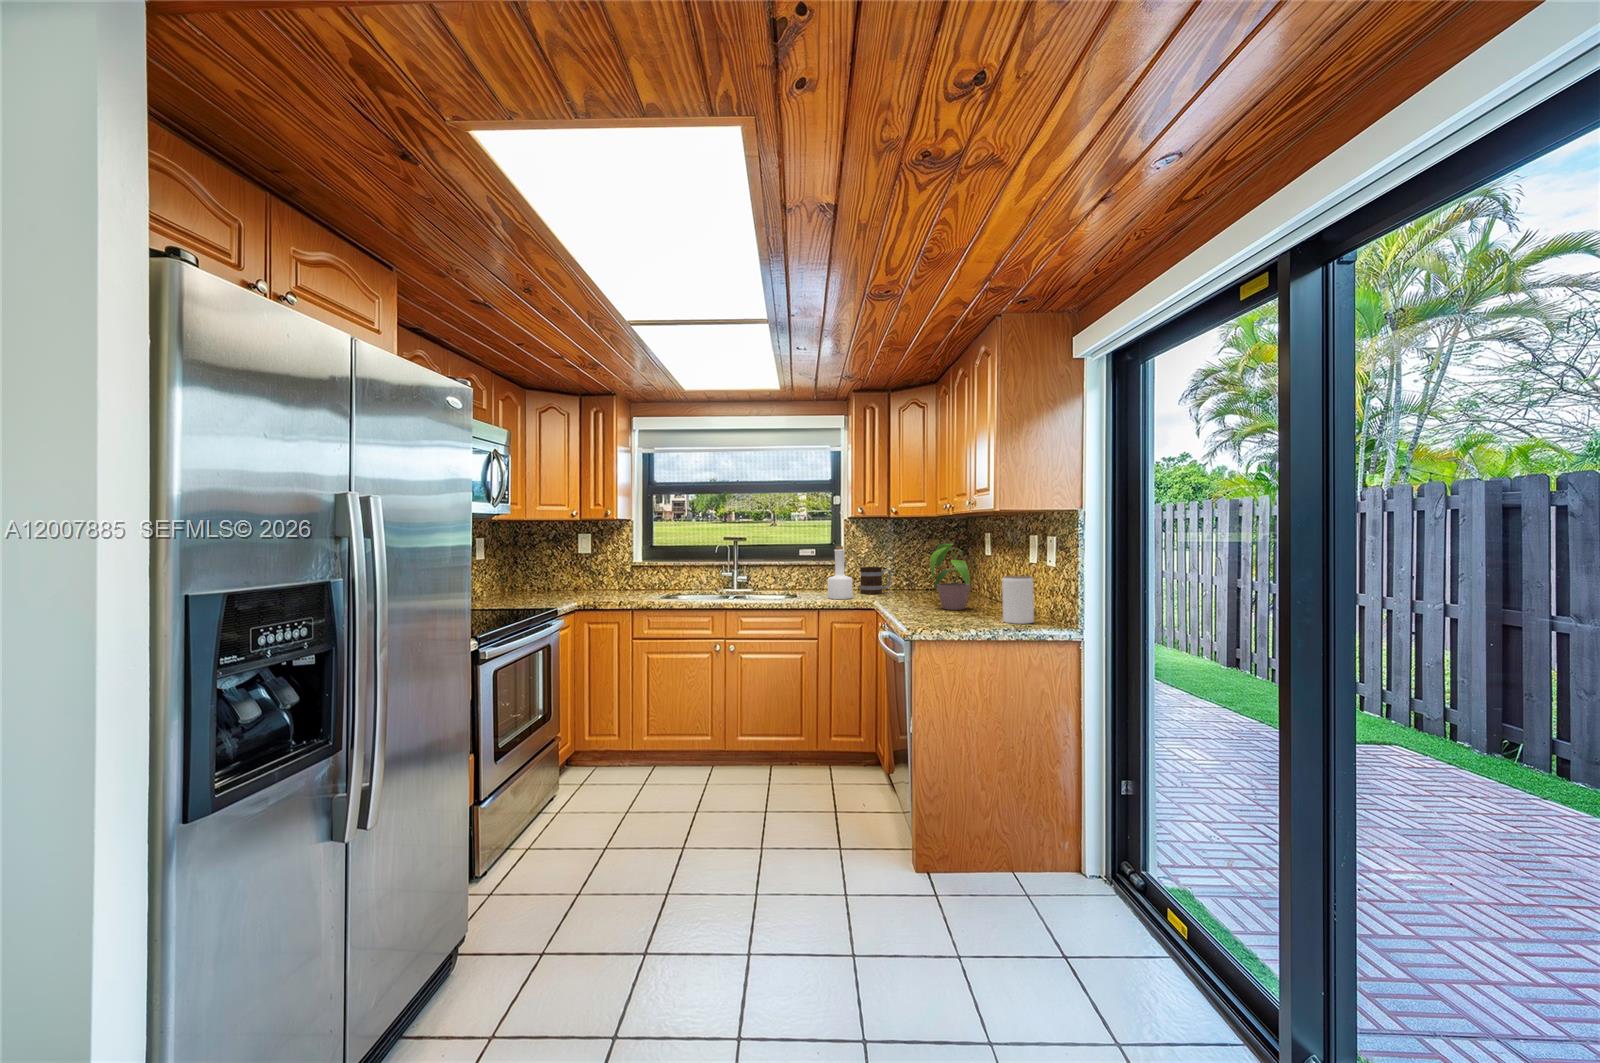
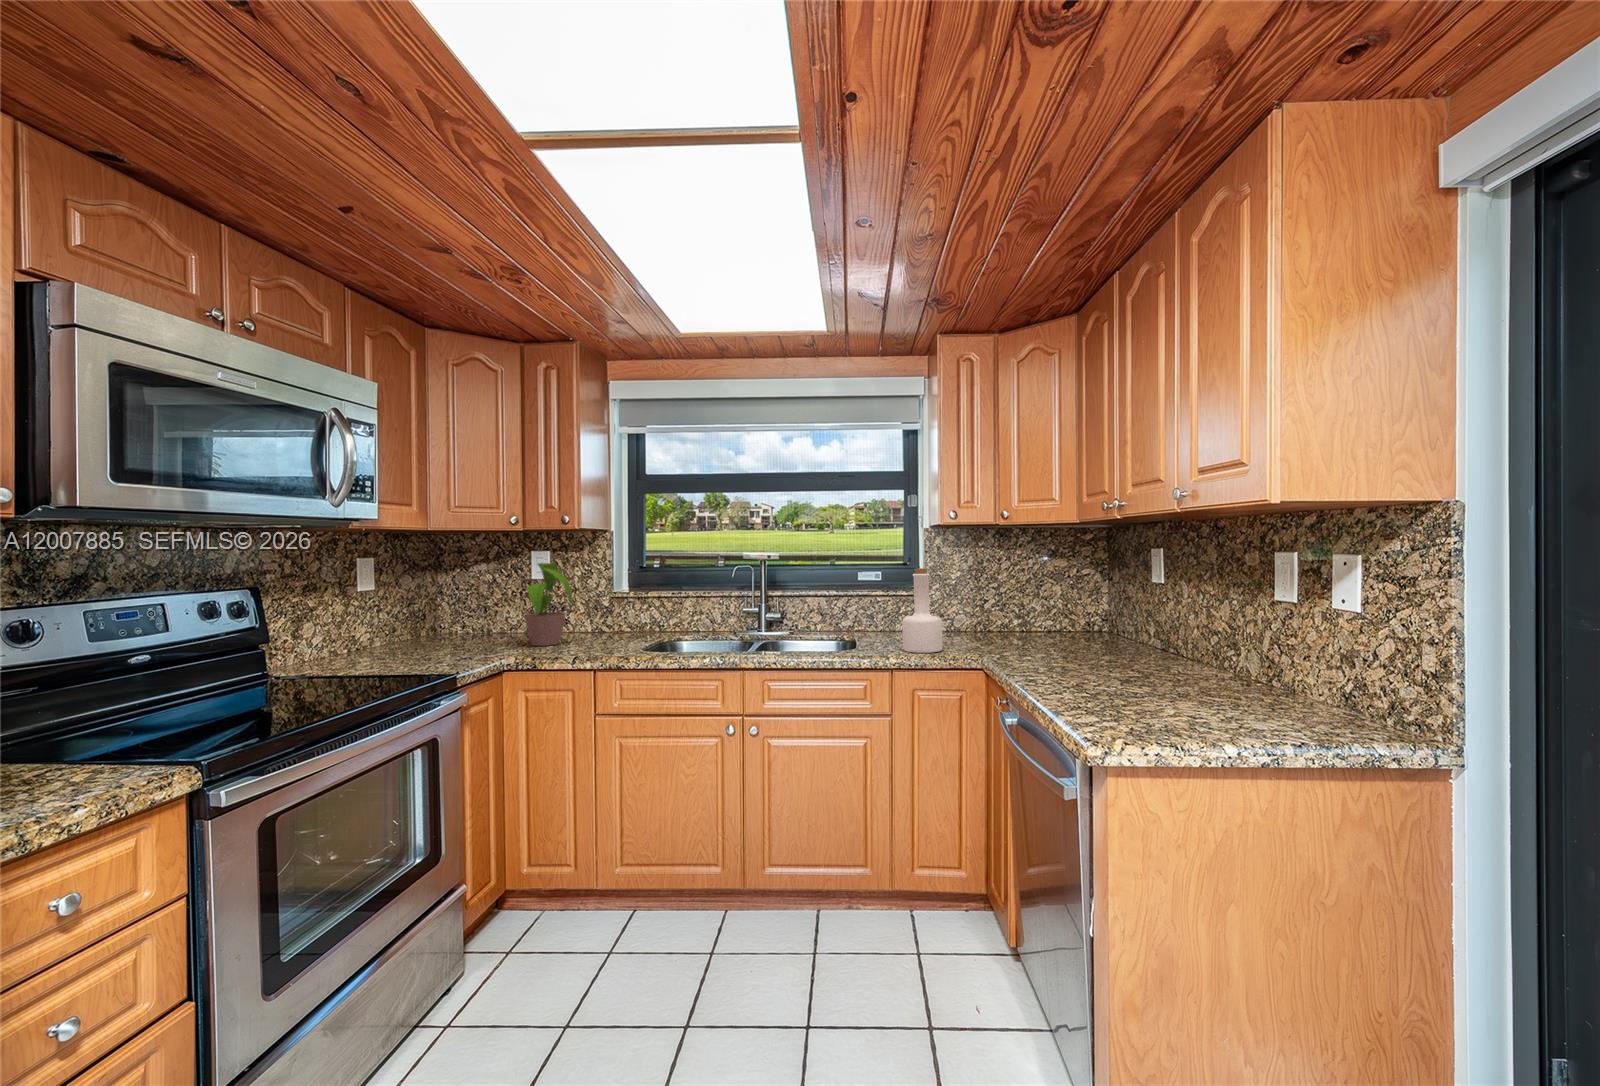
potted plant: present [930,544,970,610] -> present [524,563,573,646]
mug: present [860,567,891,594] -> none [949,599,997,641]
jar: present [1002,575,1034,624] -> none [1262,630,1333,729]

